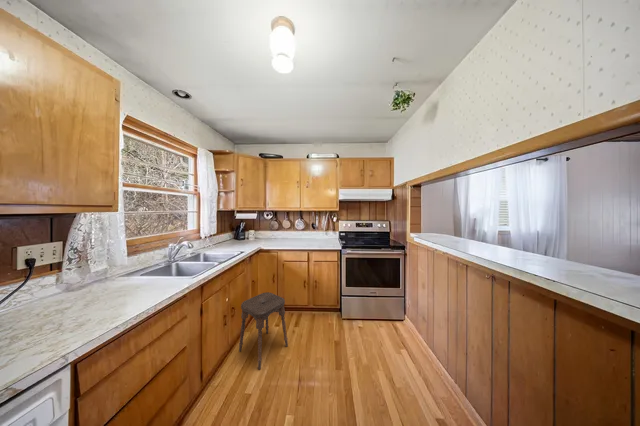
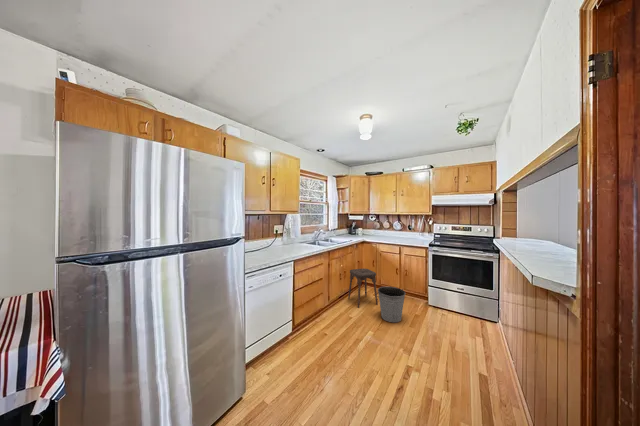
bucket: none [292,319,335,387] -> present [378,287,405,322]

